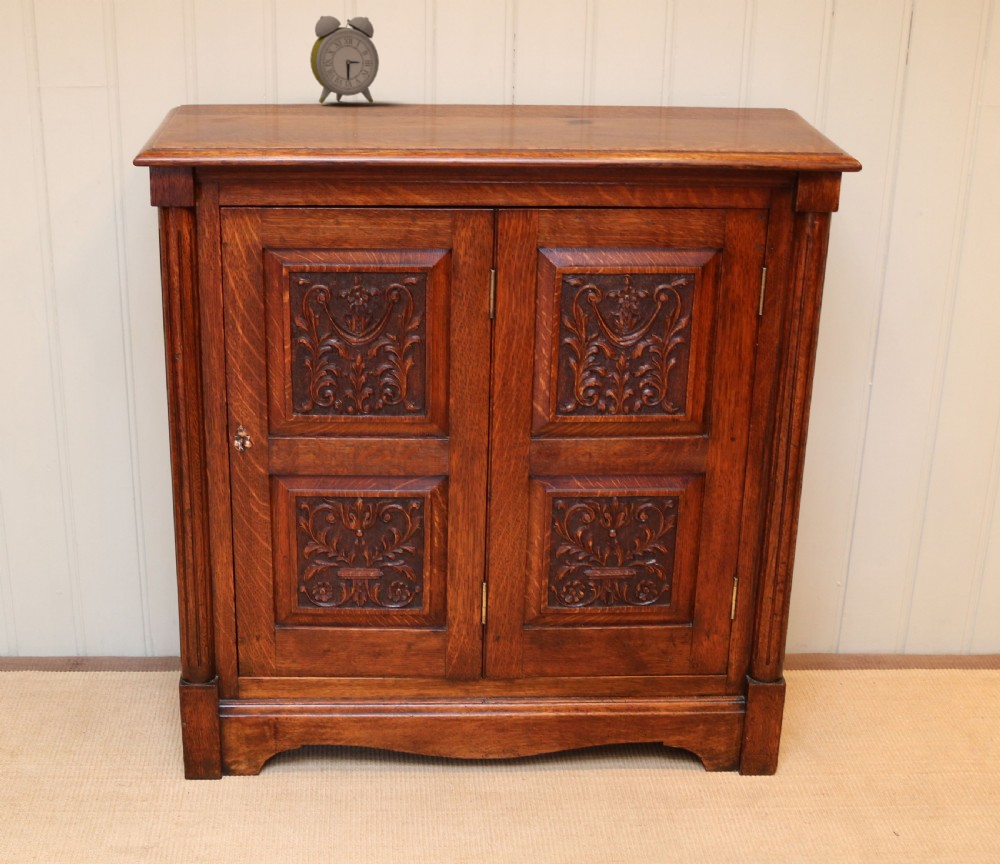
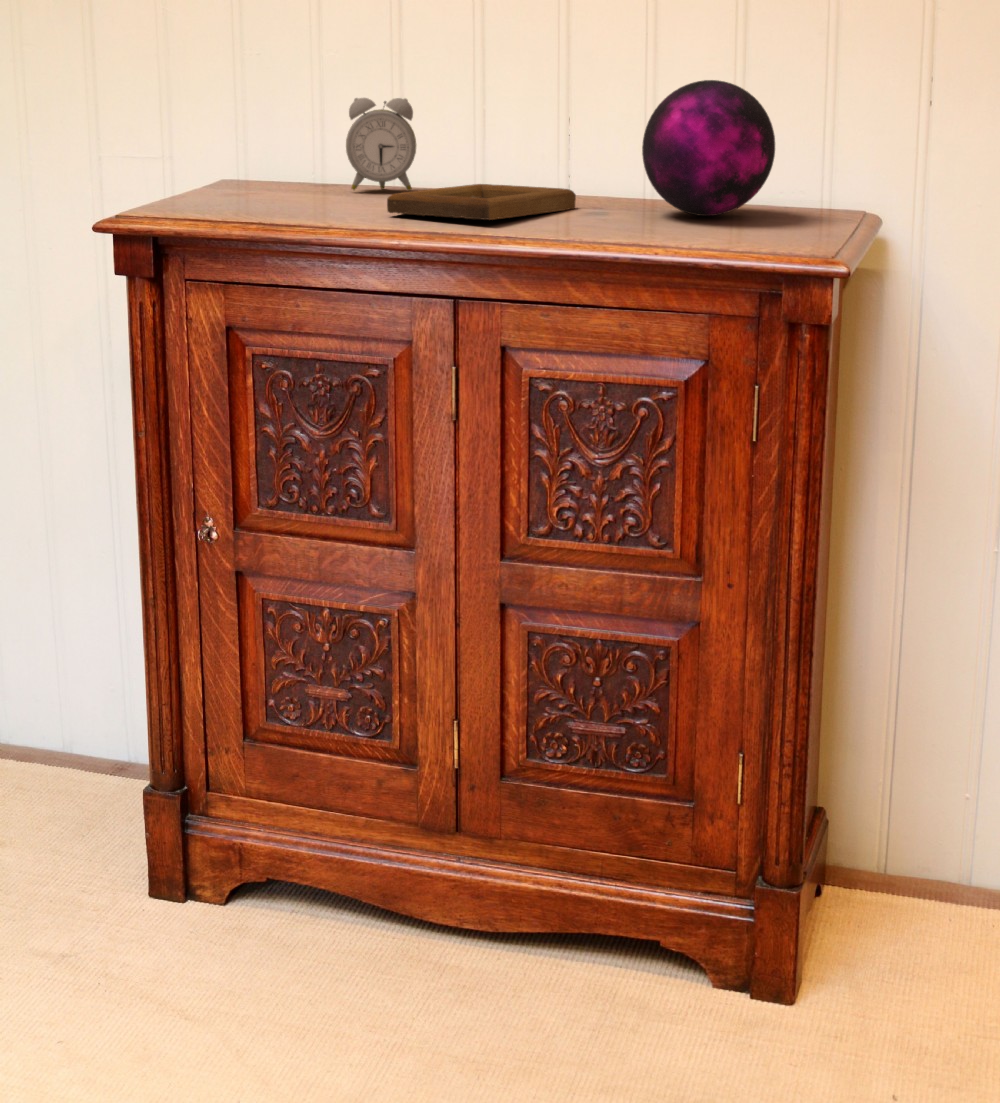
decorative orb: none [611,8,725,126] -> present [642,80,775,216]
picture frame: none [408,98,544,135] -> present [387,184,576,220]

